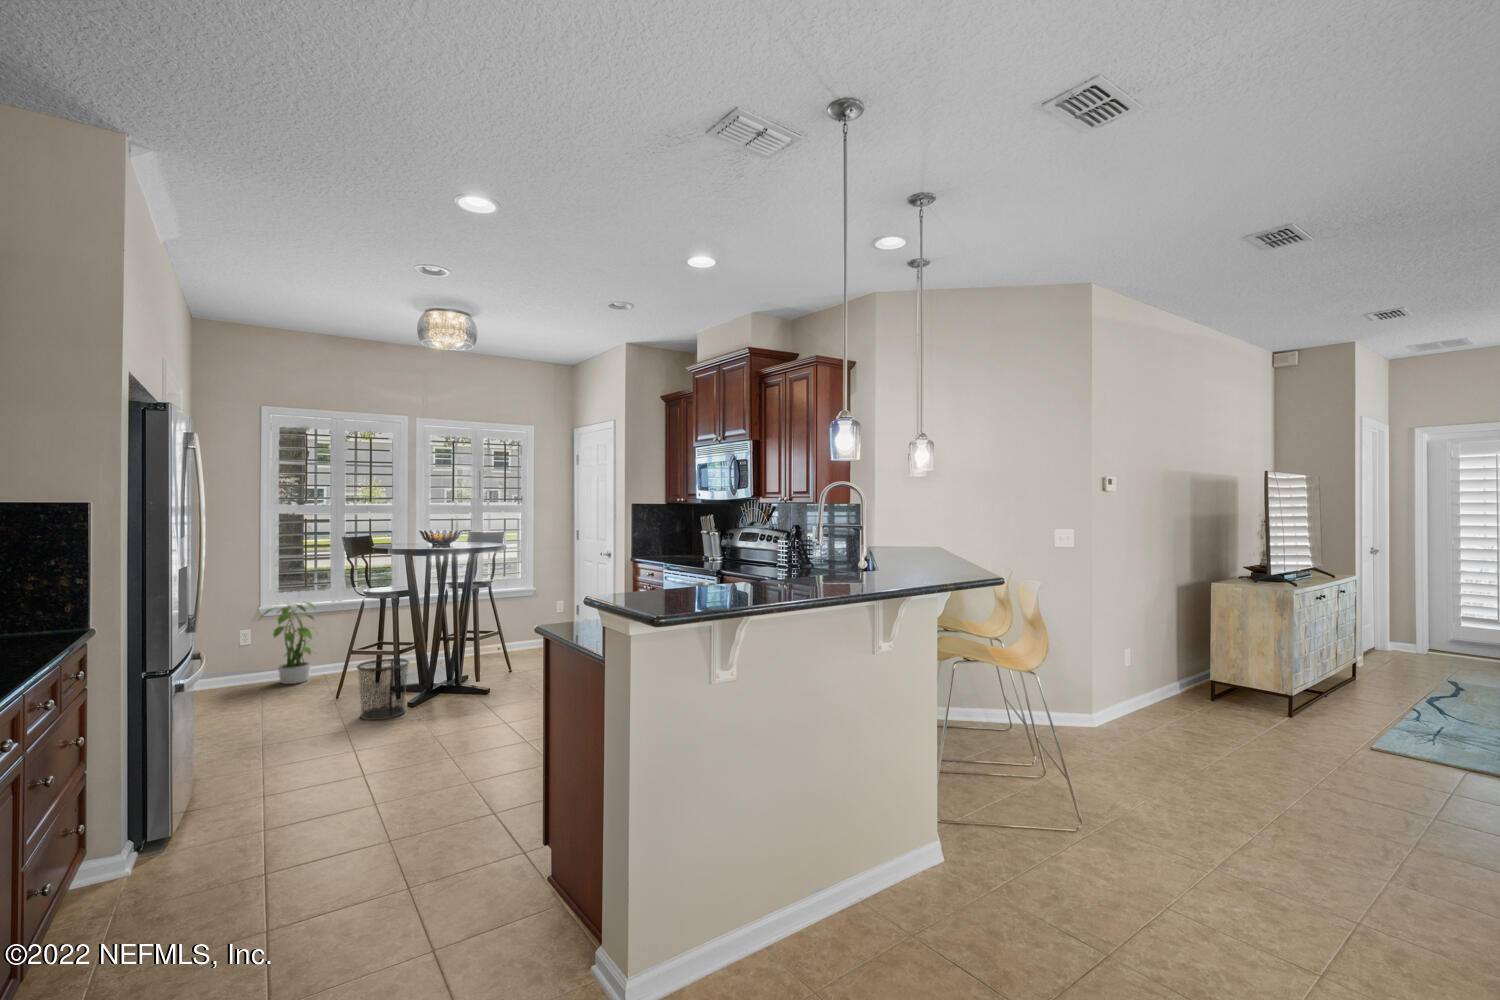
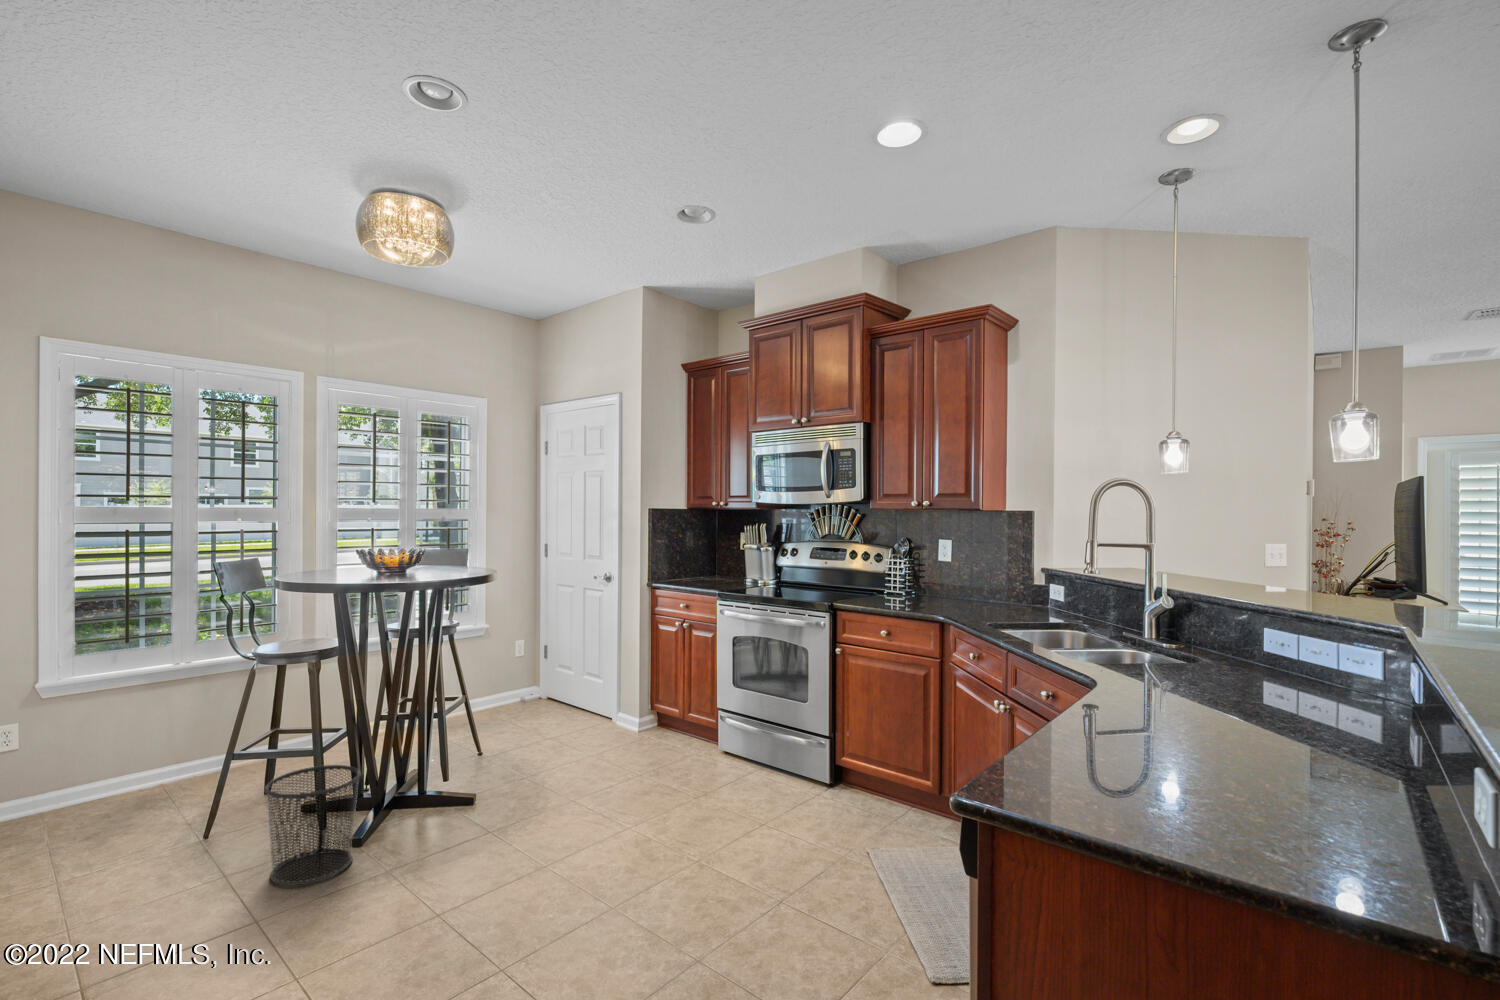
potted plant: present [258,602,315,684] -> none [31,668,151,813]

